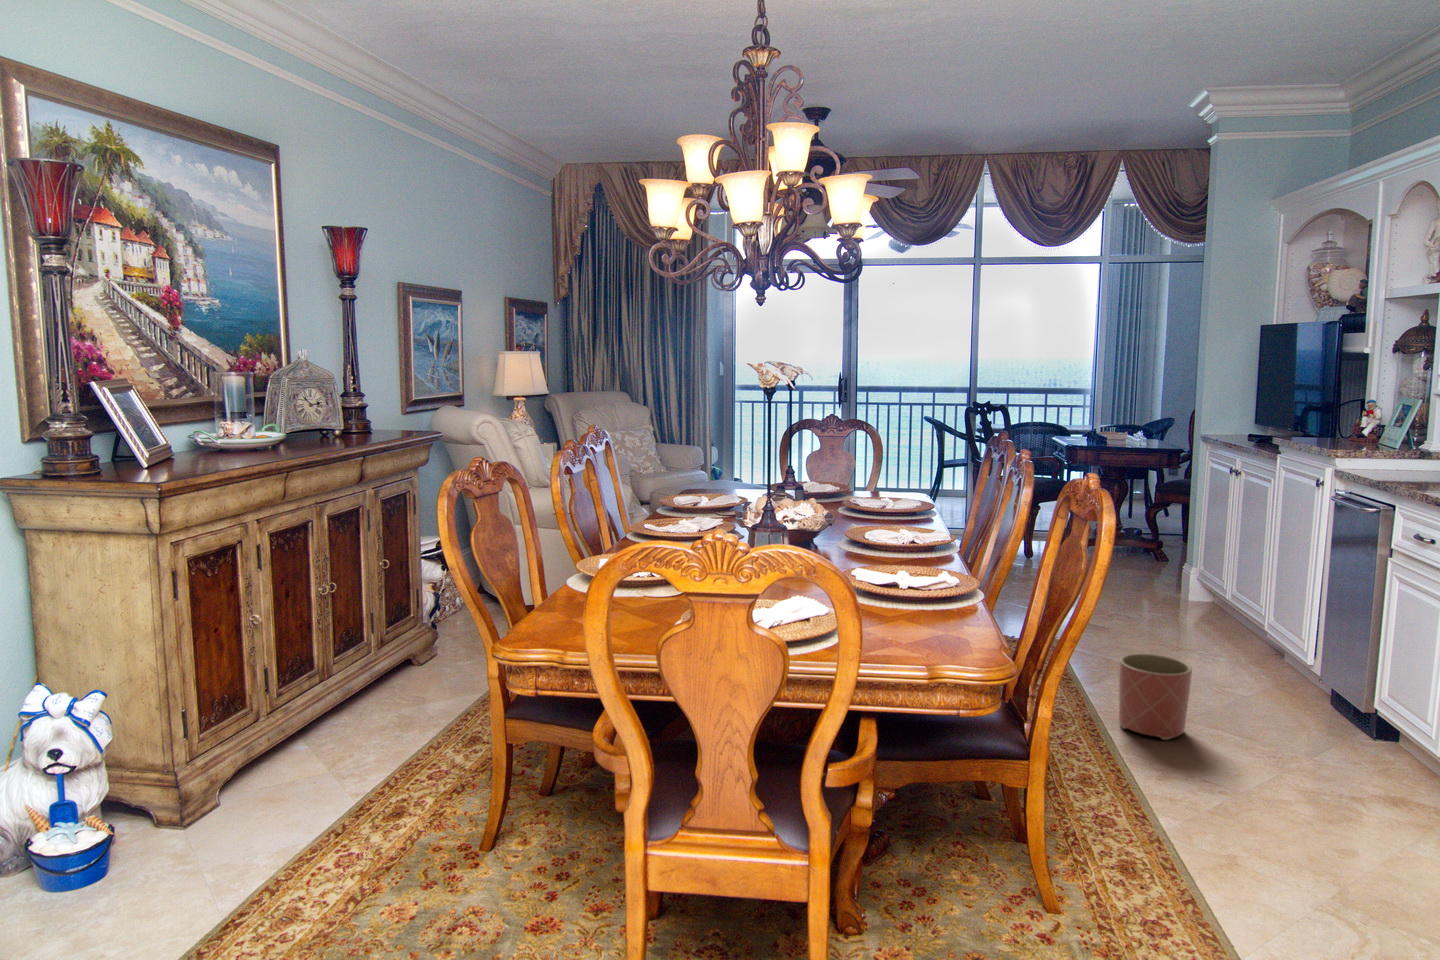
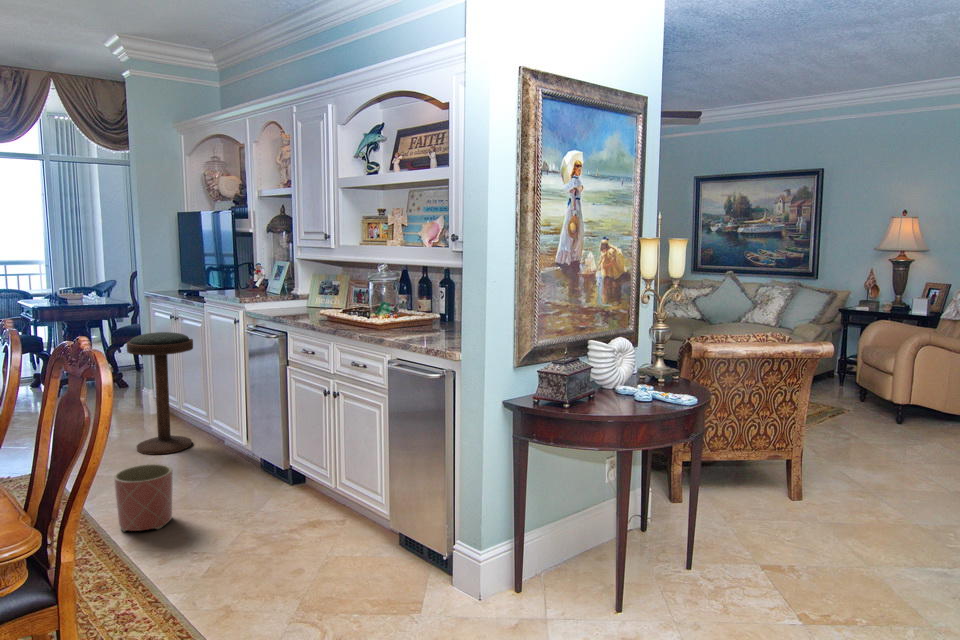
bar stool: none [1160,490,1253,655] -> present [127,332,193,455]

